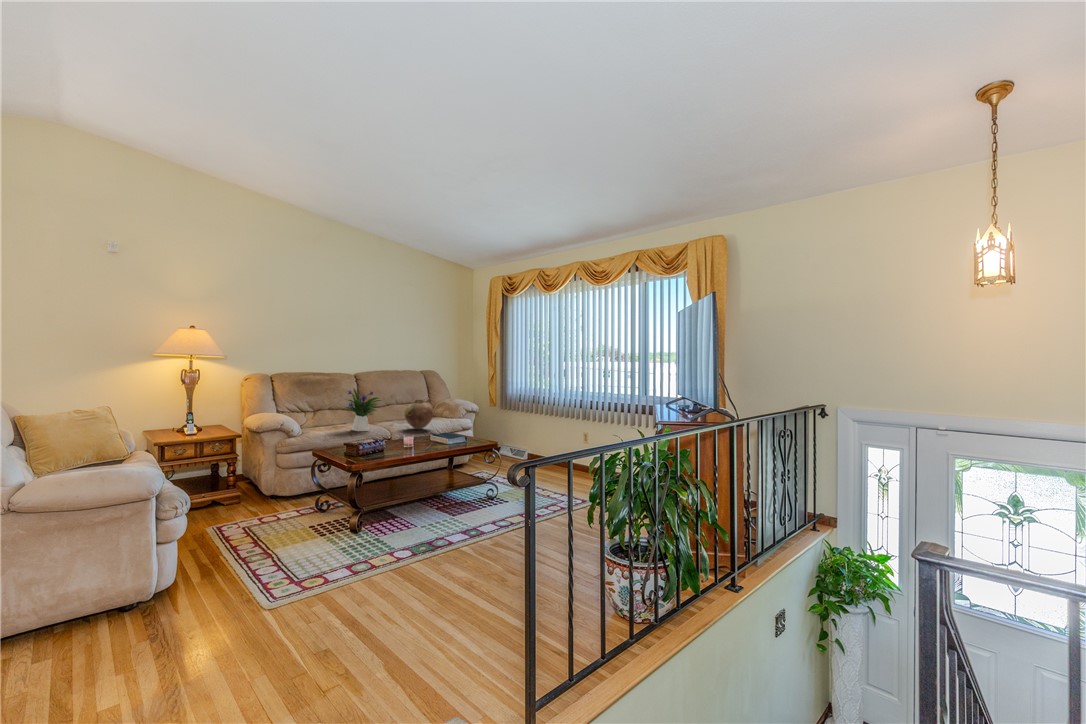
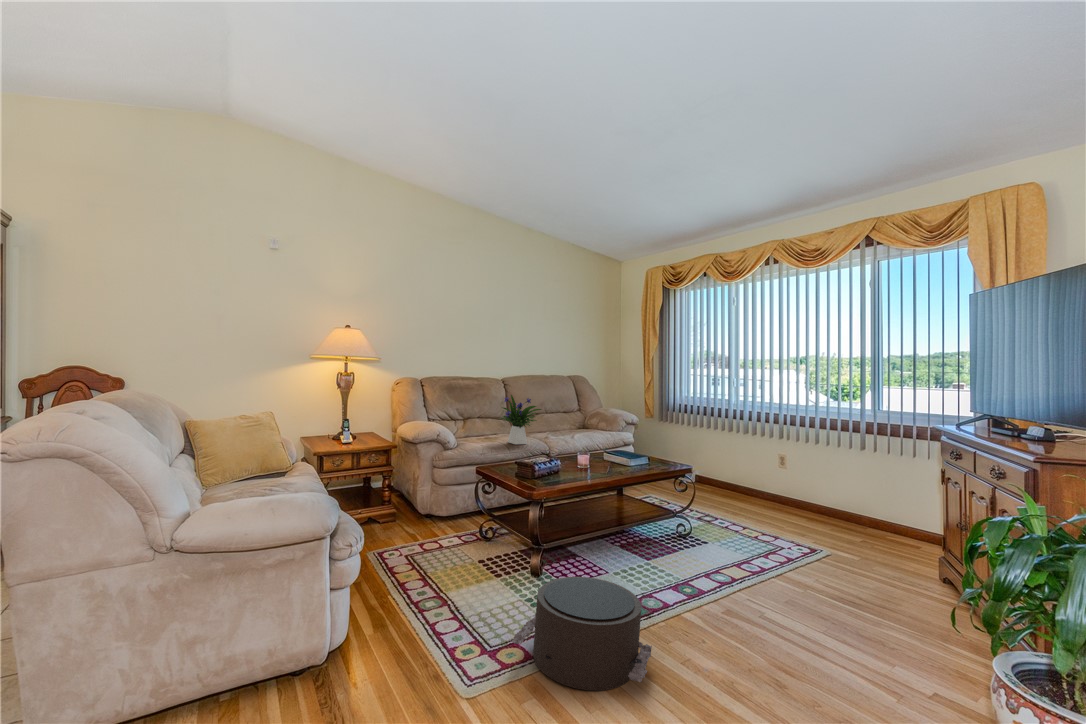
vase: present [405,399,433,429] -> none [564,408,596,444]
pouf: none [312,524,422,596] -> present [512,577,652,691]

